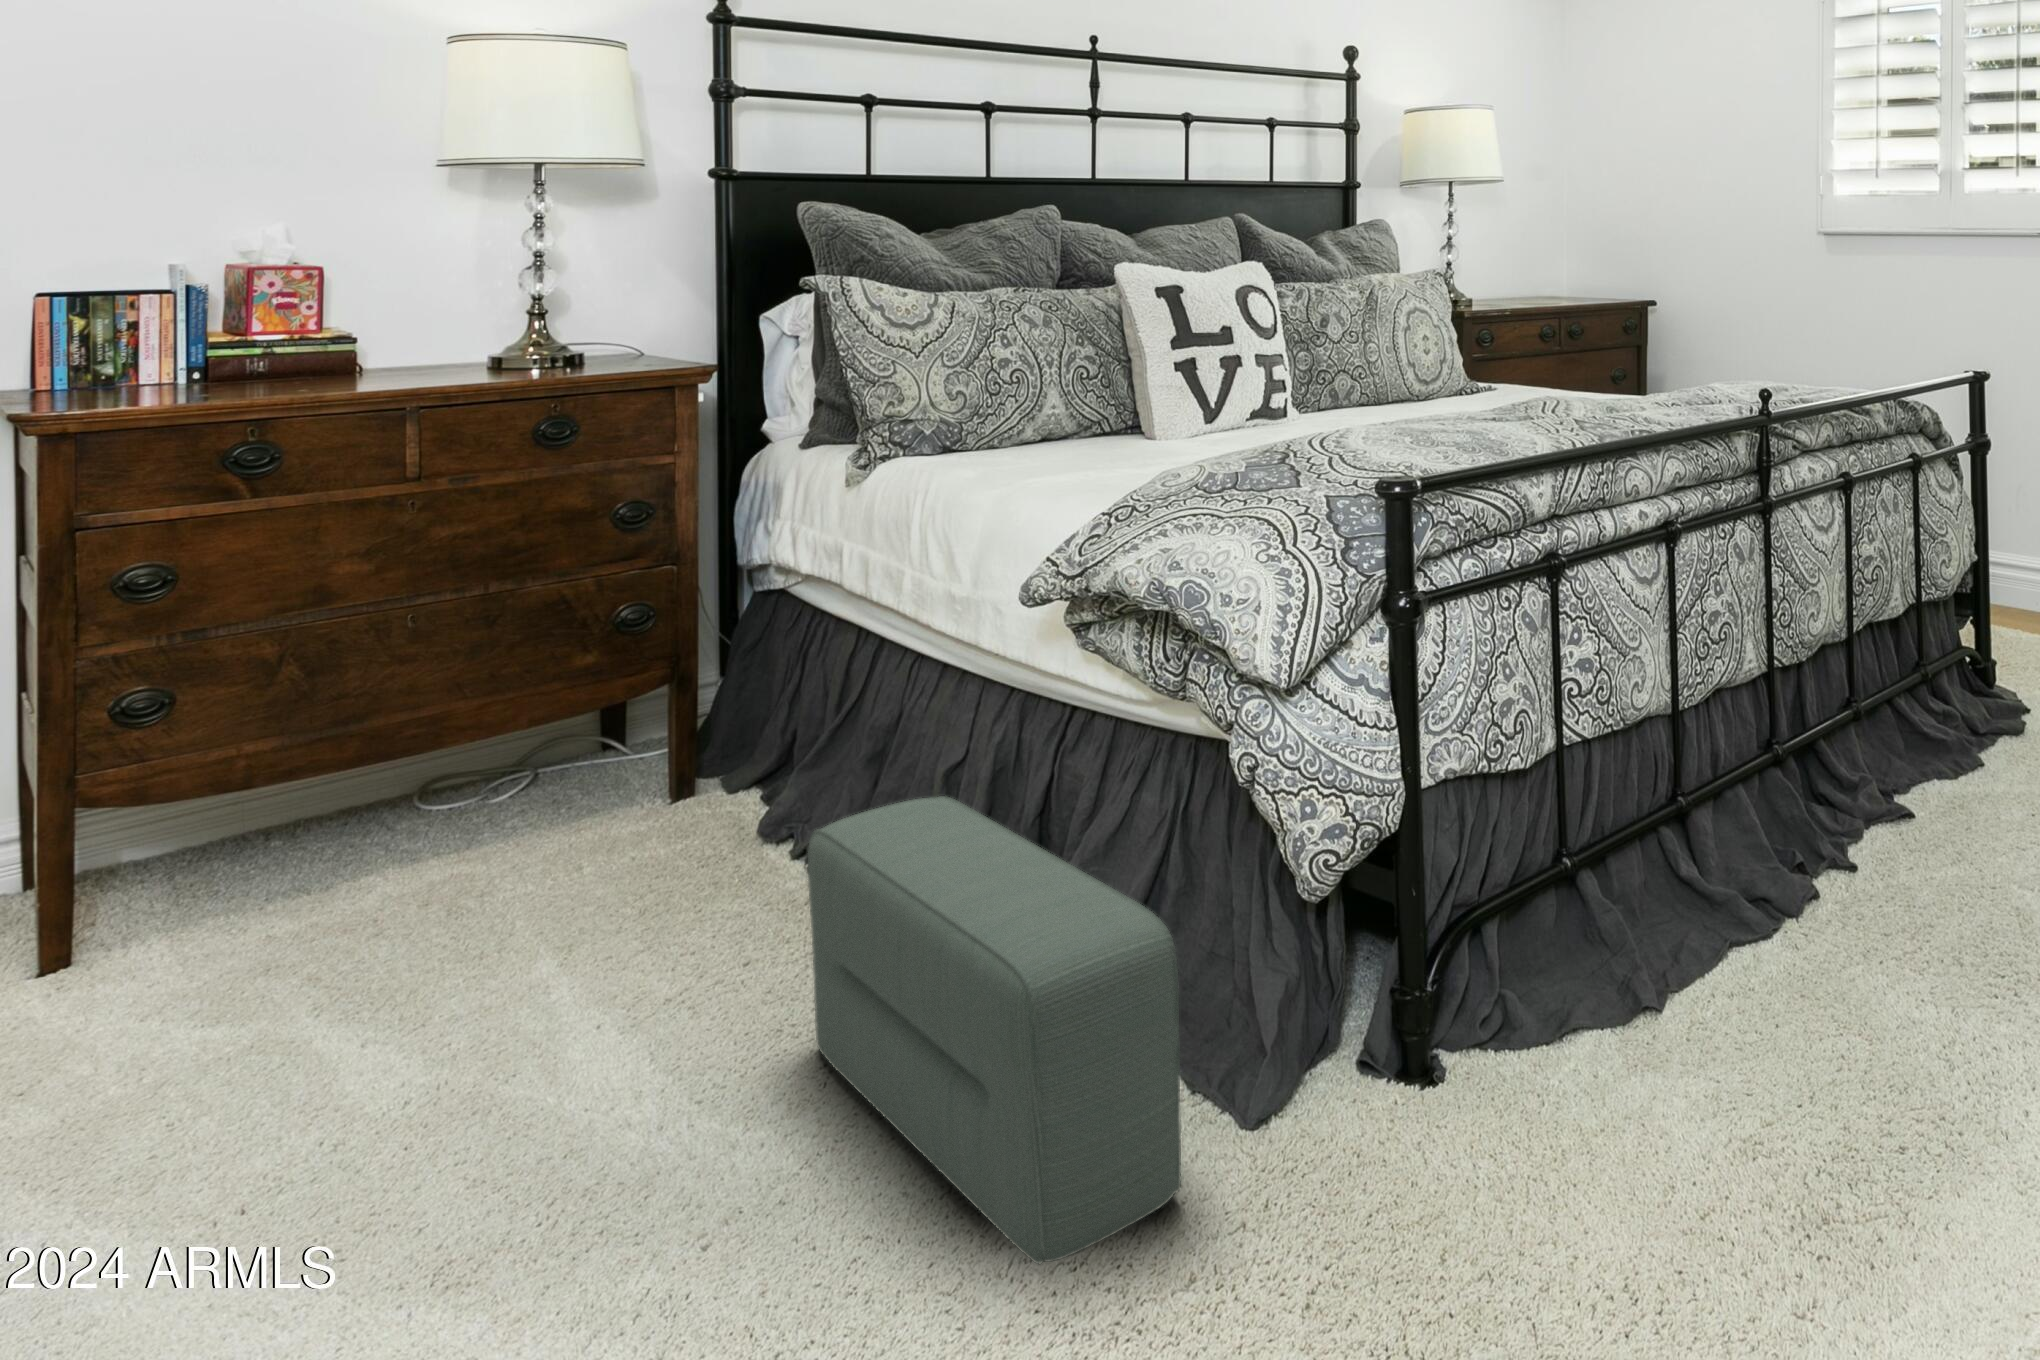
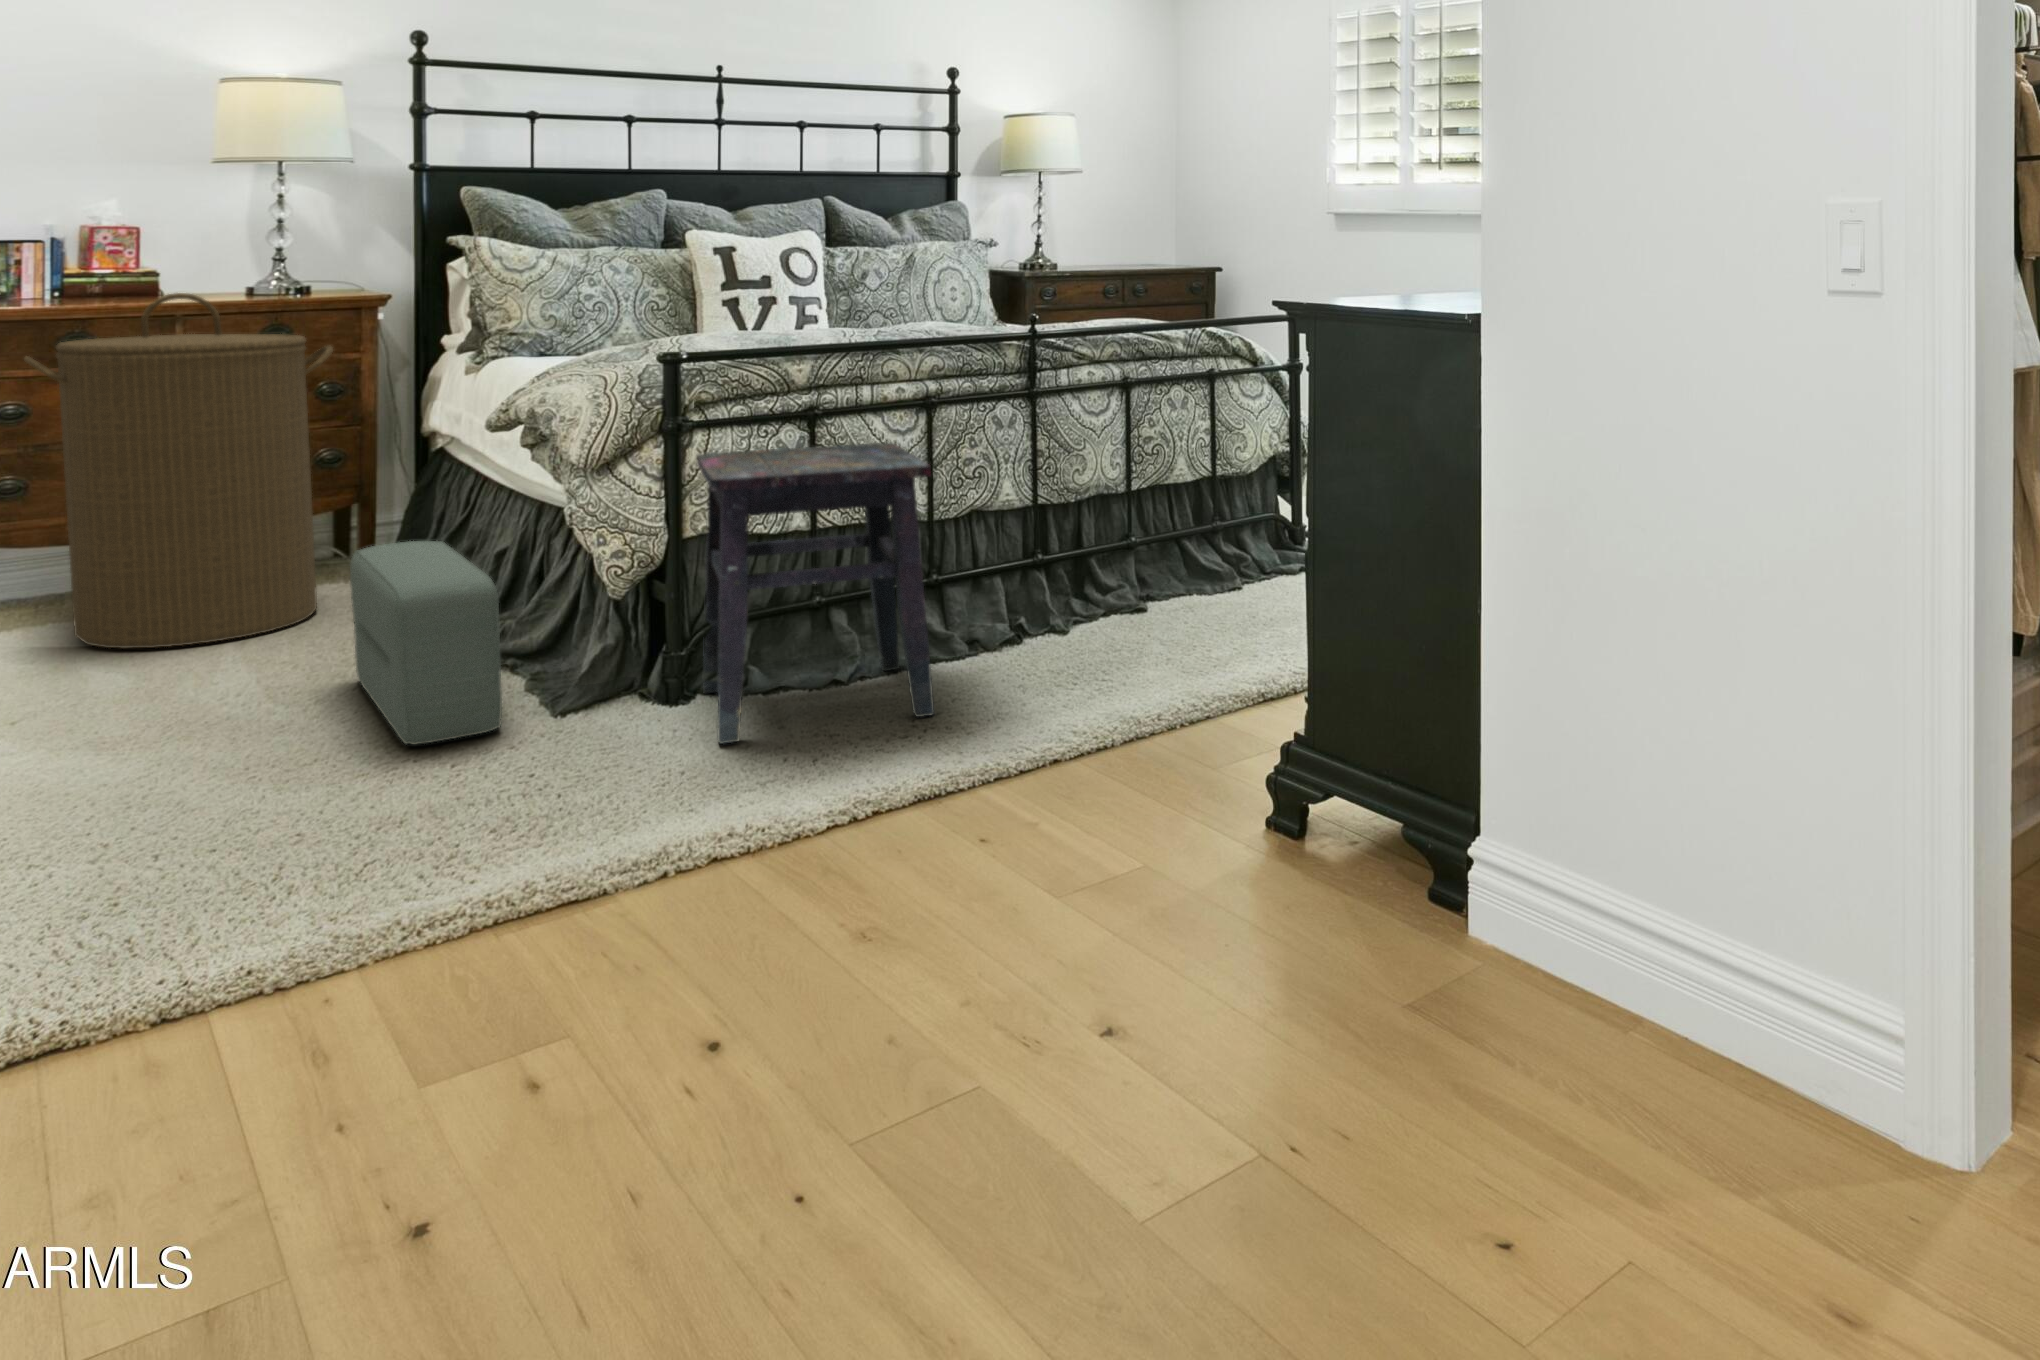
laundry hamper: none [174,374,668,983] -> present [24,293,333,649]
side table: none [1429,604,1904,1218] -> present [696,443,934,744]

